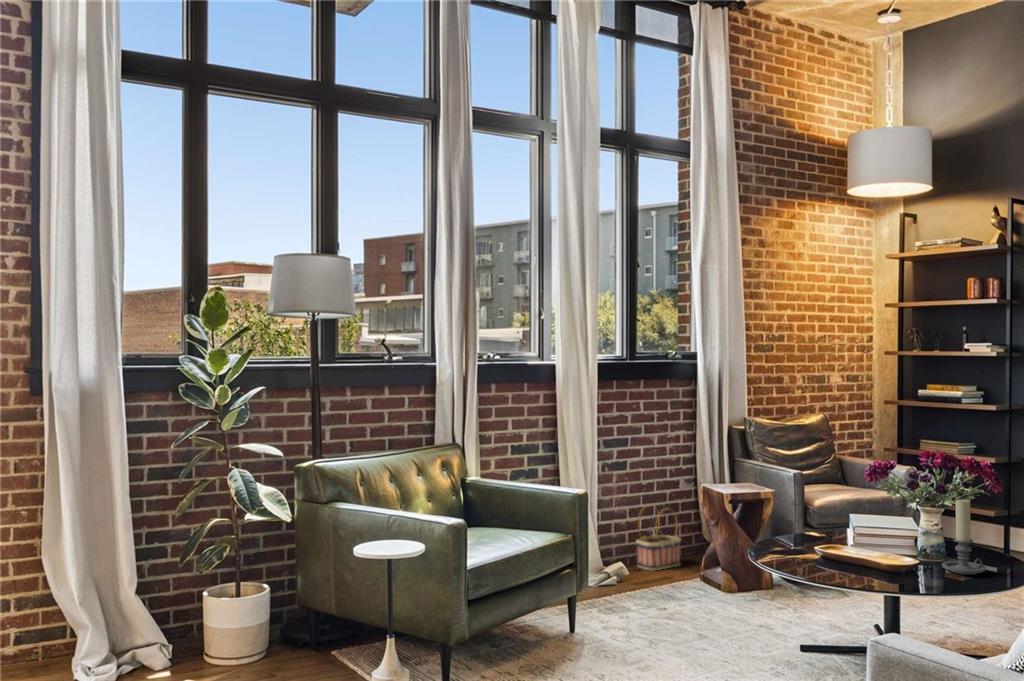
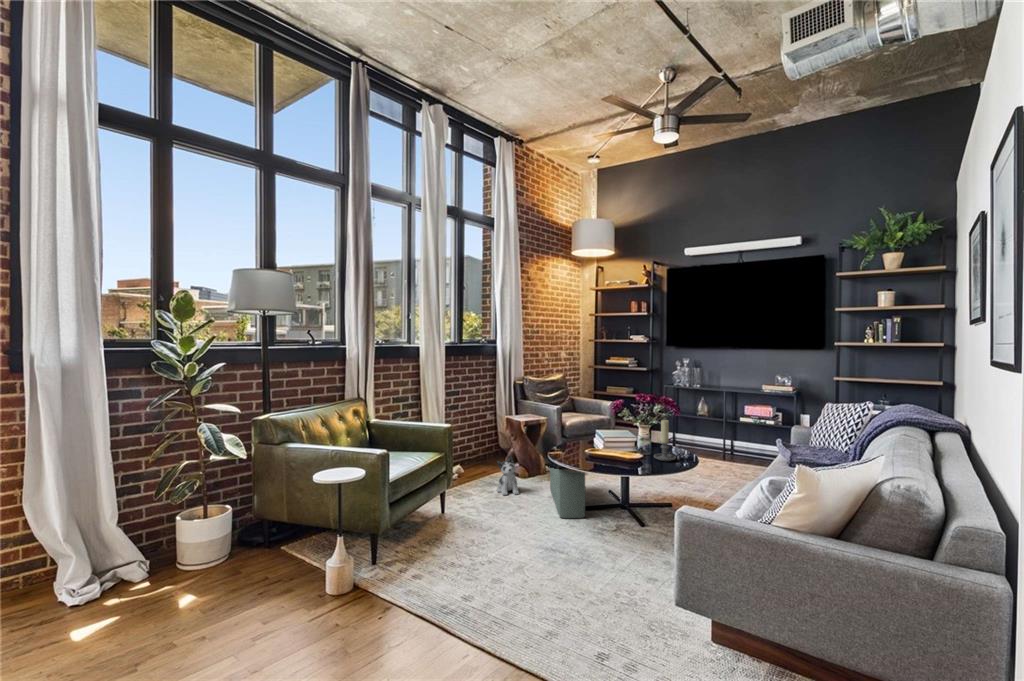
basket: present [636,505,681,571] -> none [465,429,491,467]
plush toy: none [673,551,713,617] -> present [497,456,519,495]
pouf: none [761,551,811,663] -> present [550,468,585,518]

